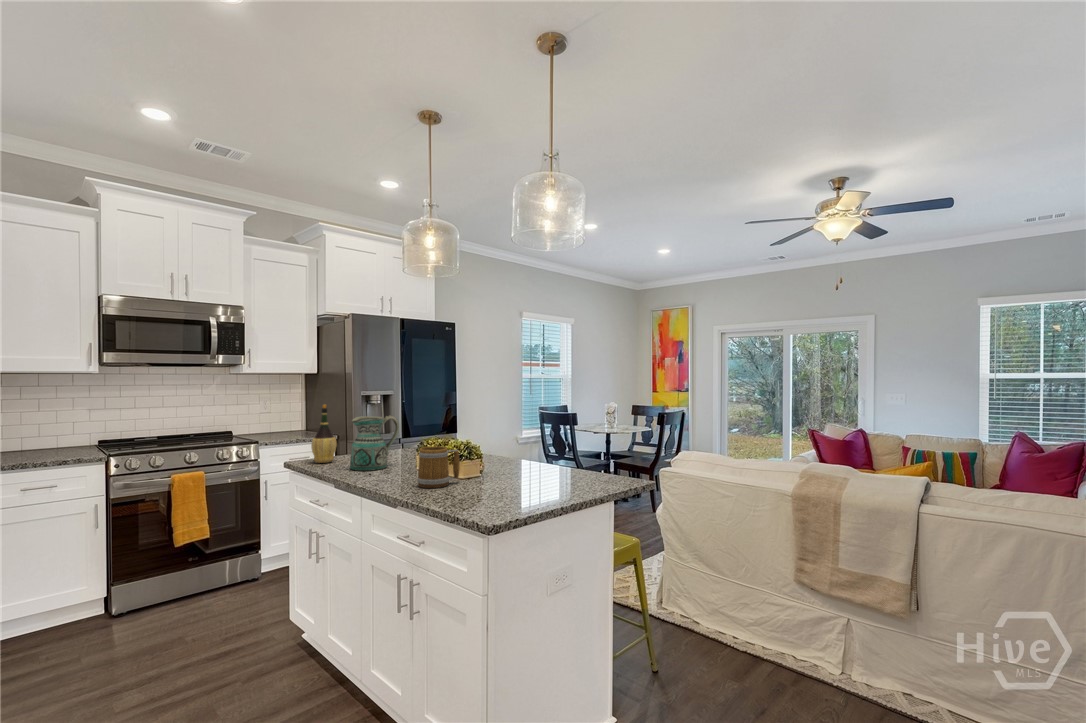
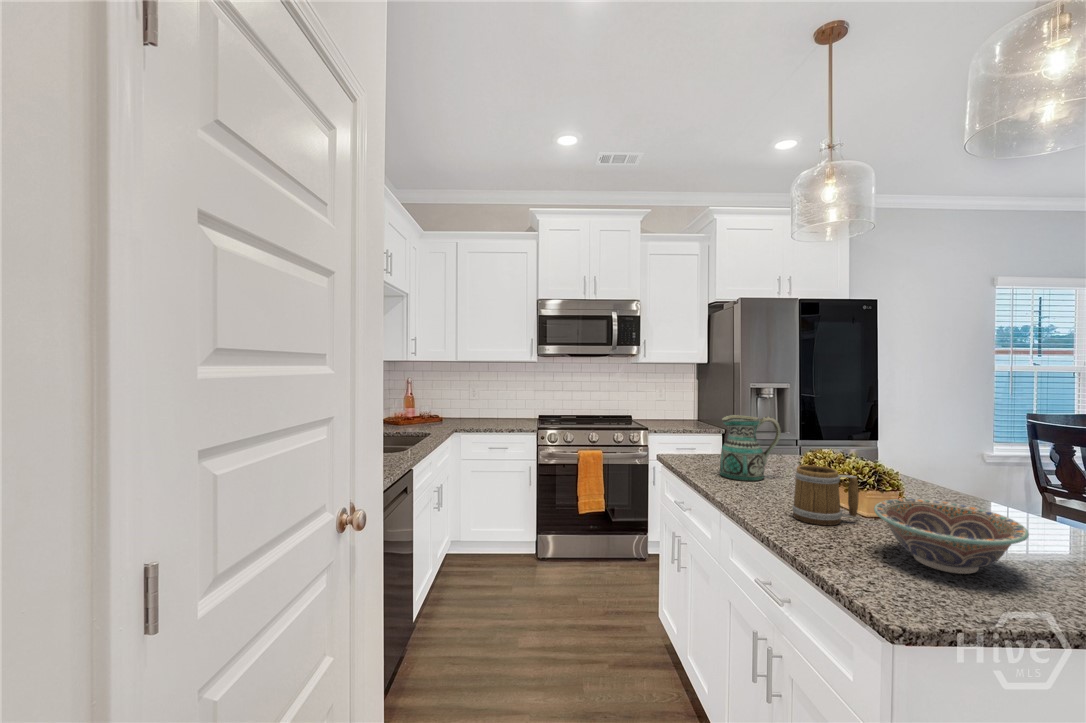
wine bottle: present [311,405,337,463] -> none [683,398,710,462]
decorative bowl: none [472,457,547,497] -> present [874,499,1029,574]

